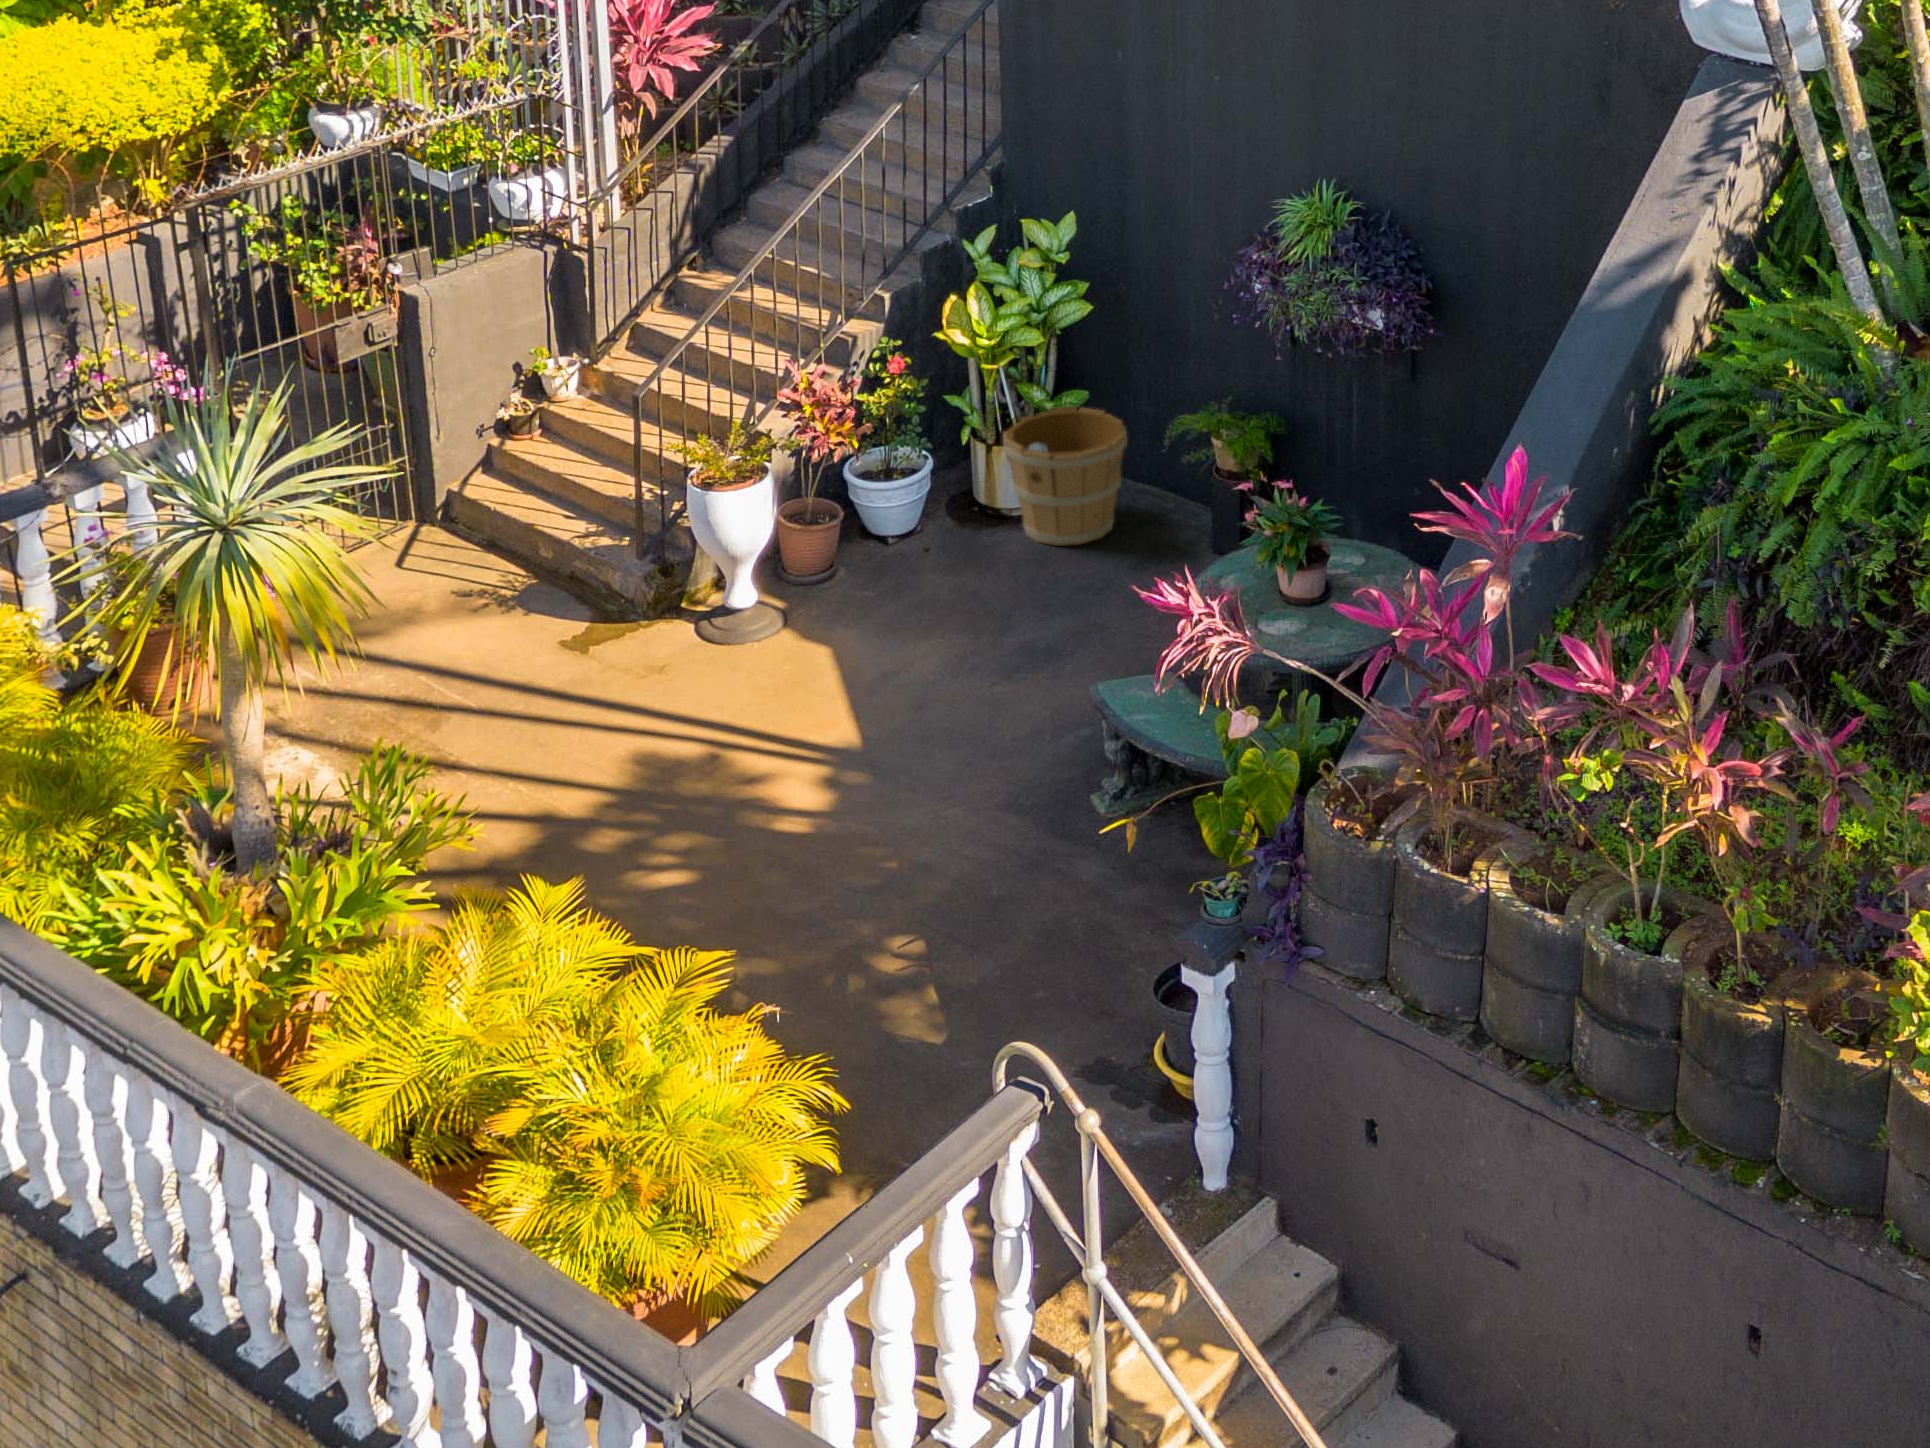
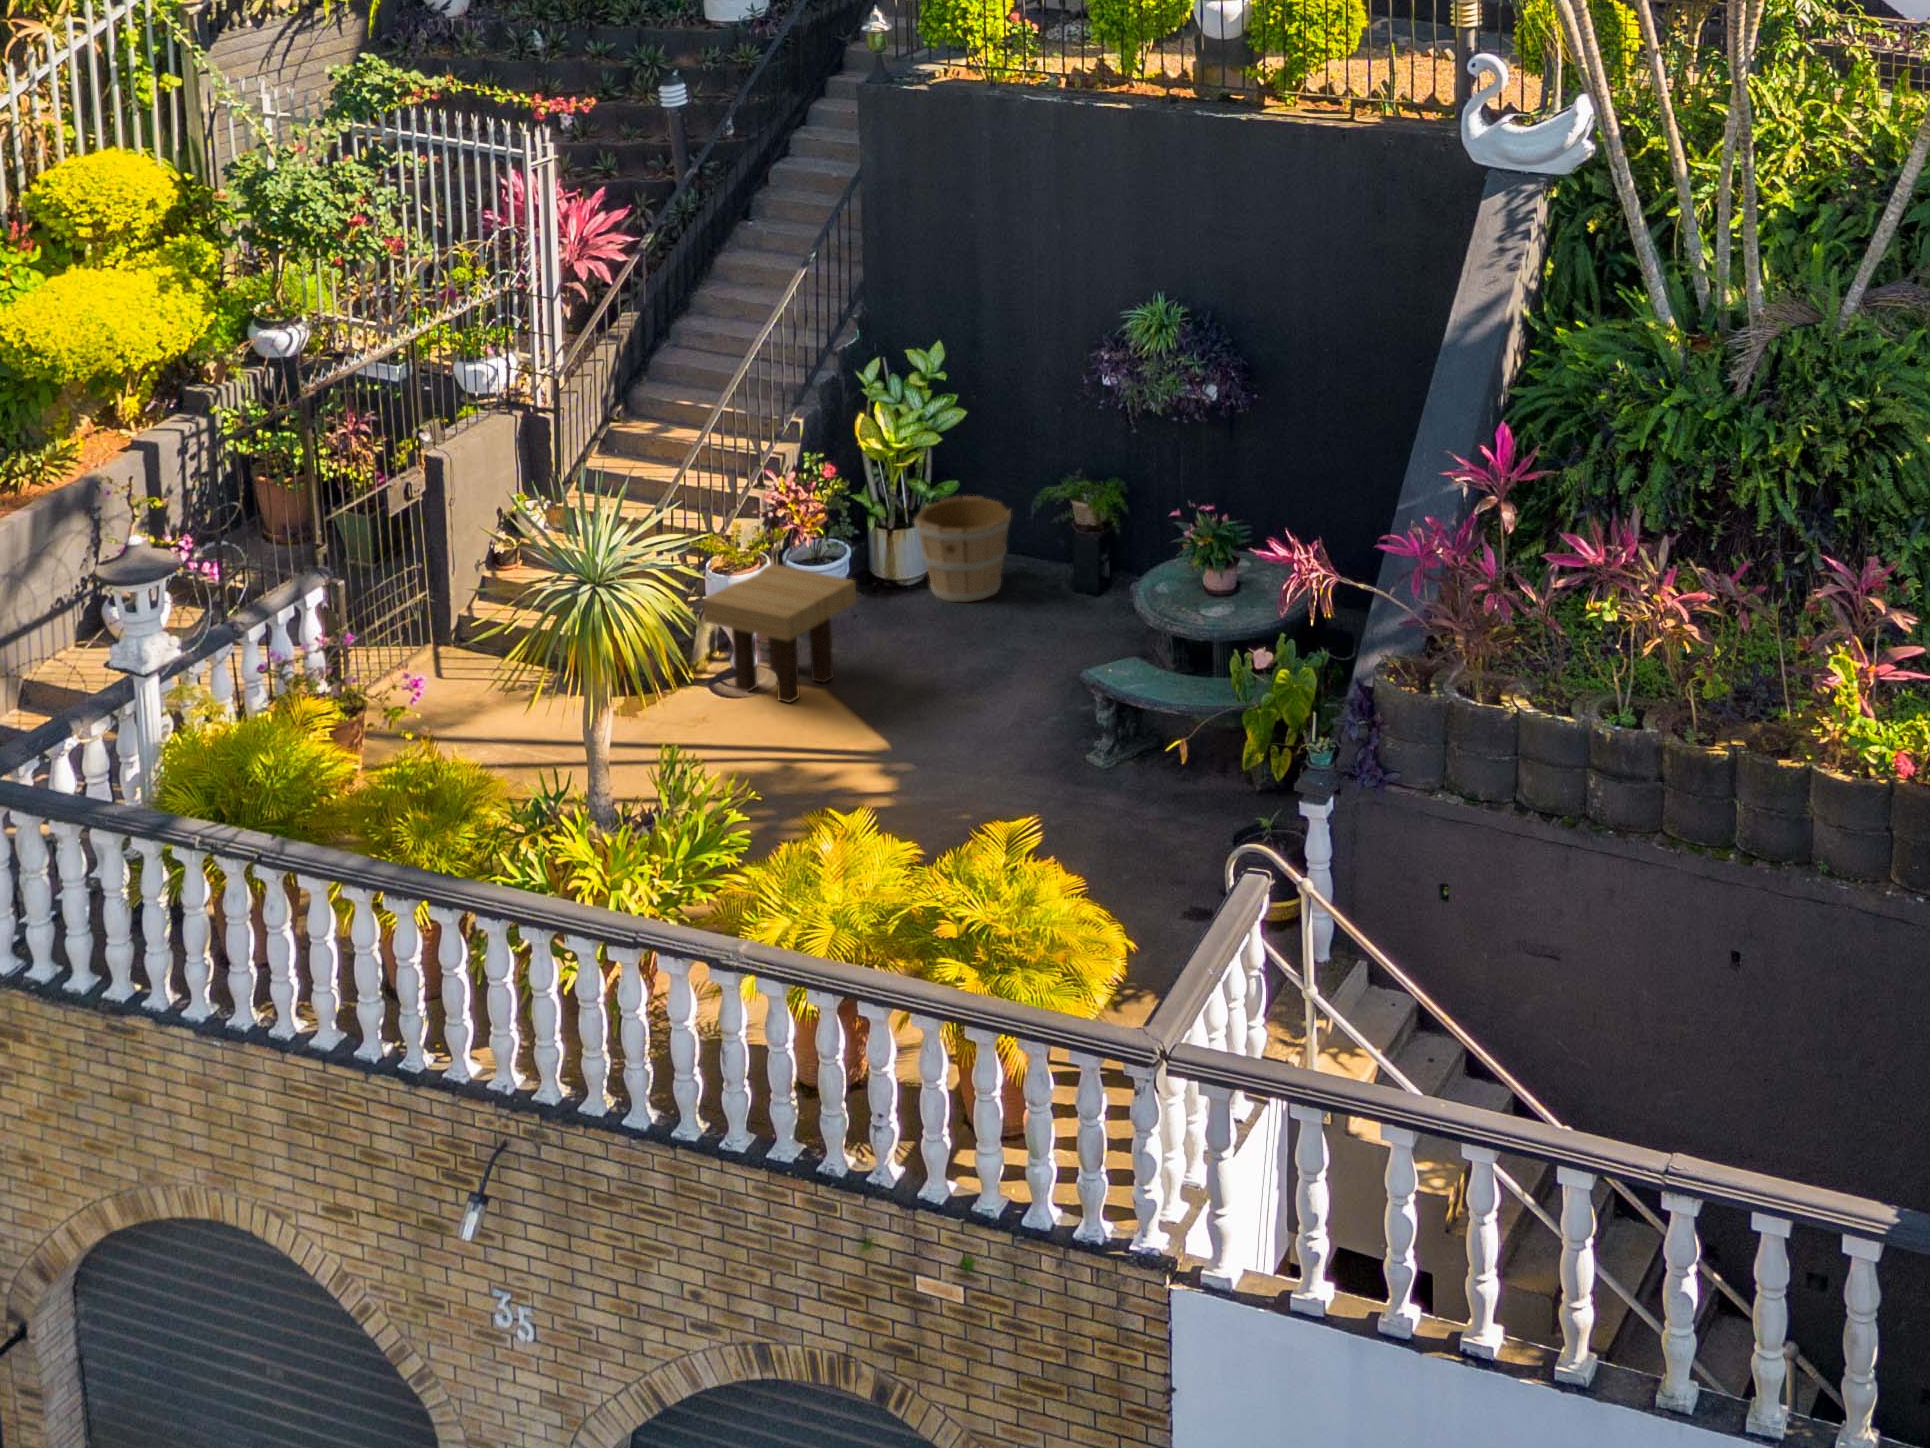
side table: none [655,478,857,665] -> present [702,564,856,703]

